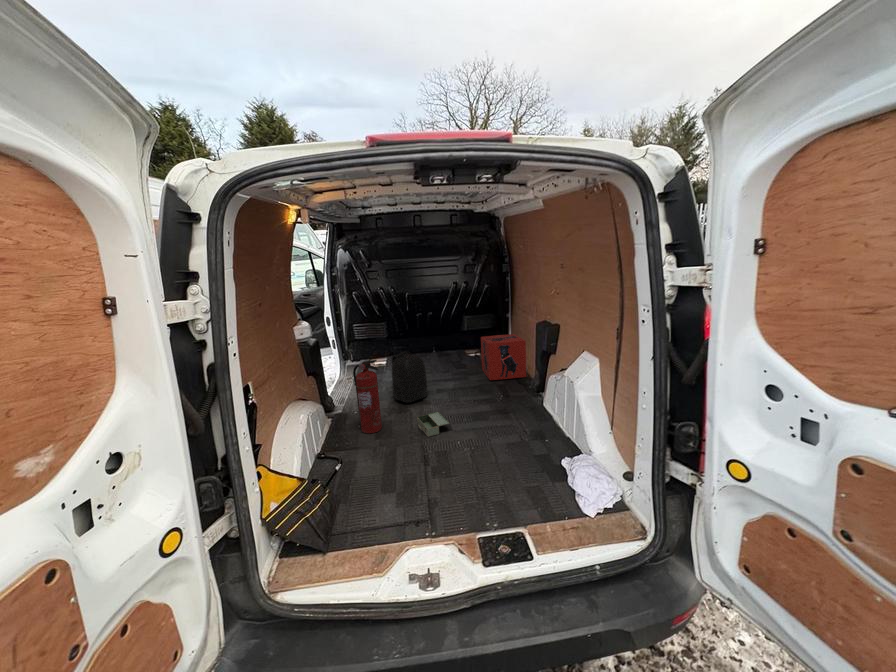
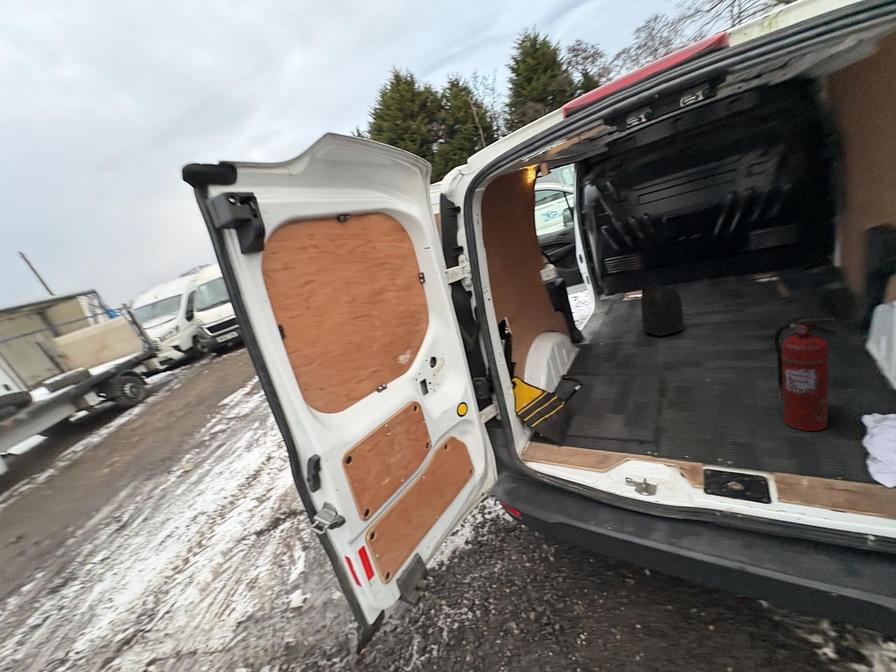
storage box: present [481,334,526,380] -> none [769,249,847,312]
fire extinguisher: present [353,360,382,433] -> present [774,318,837,431]
toolbox: present [417,412,449,437] -> none [665,346,702,370]

